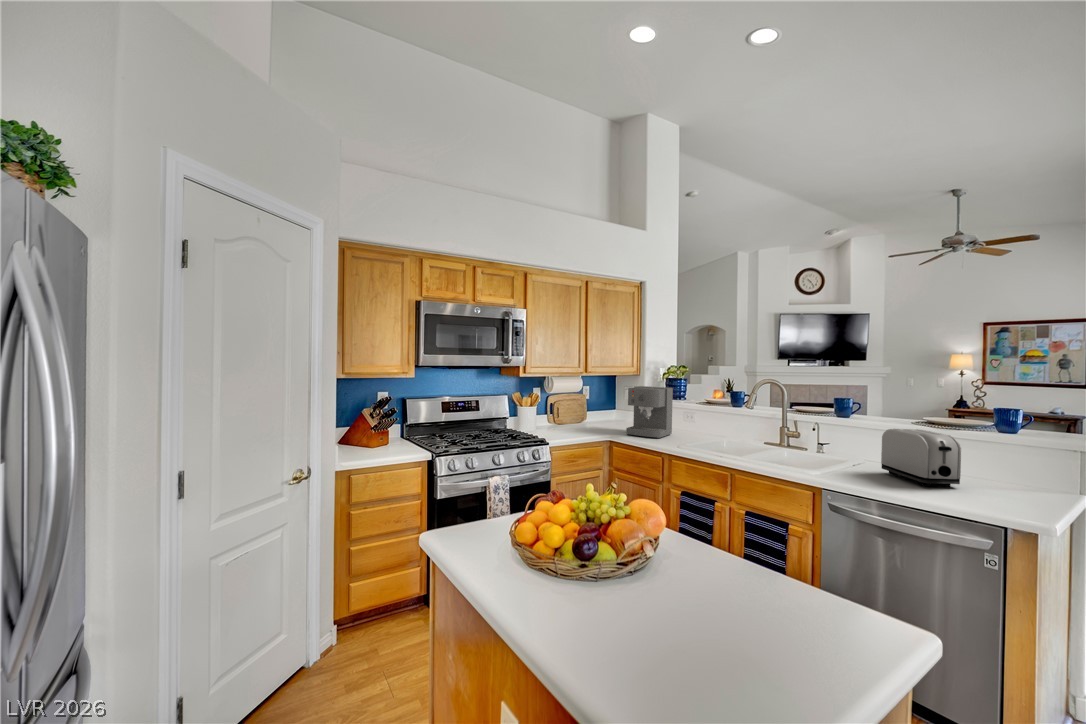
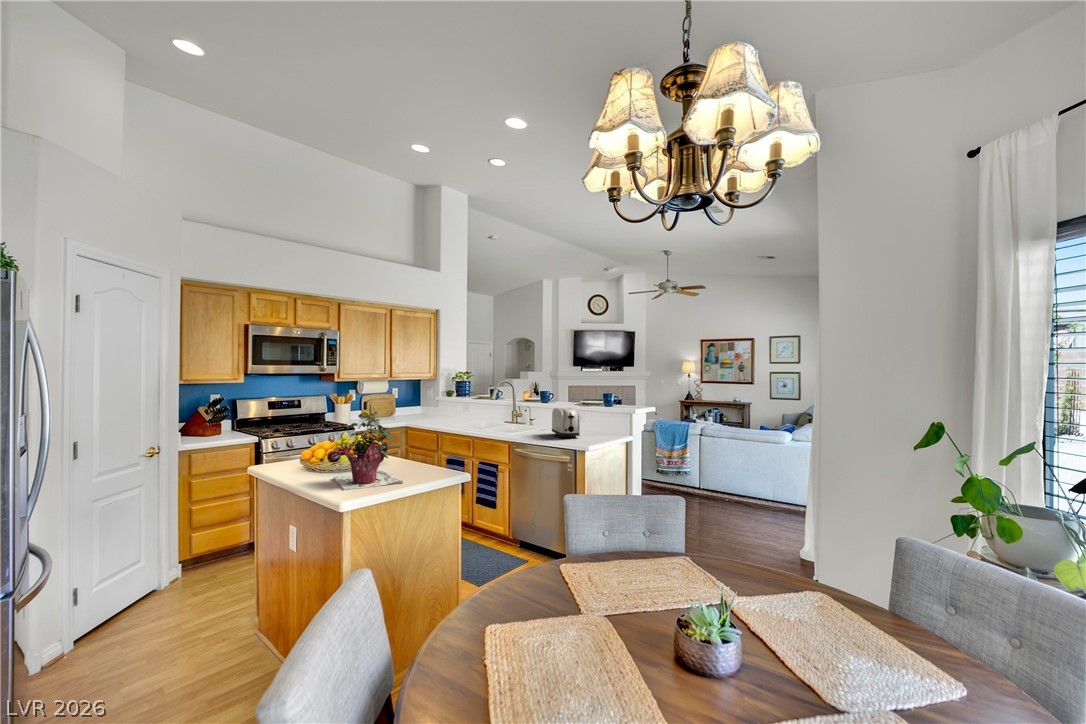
coffee maker: present [626,386,673,439] -> none [419,387,454,423]
potted plant: none [599,440,782,662] -> present [333,407,403,490]

